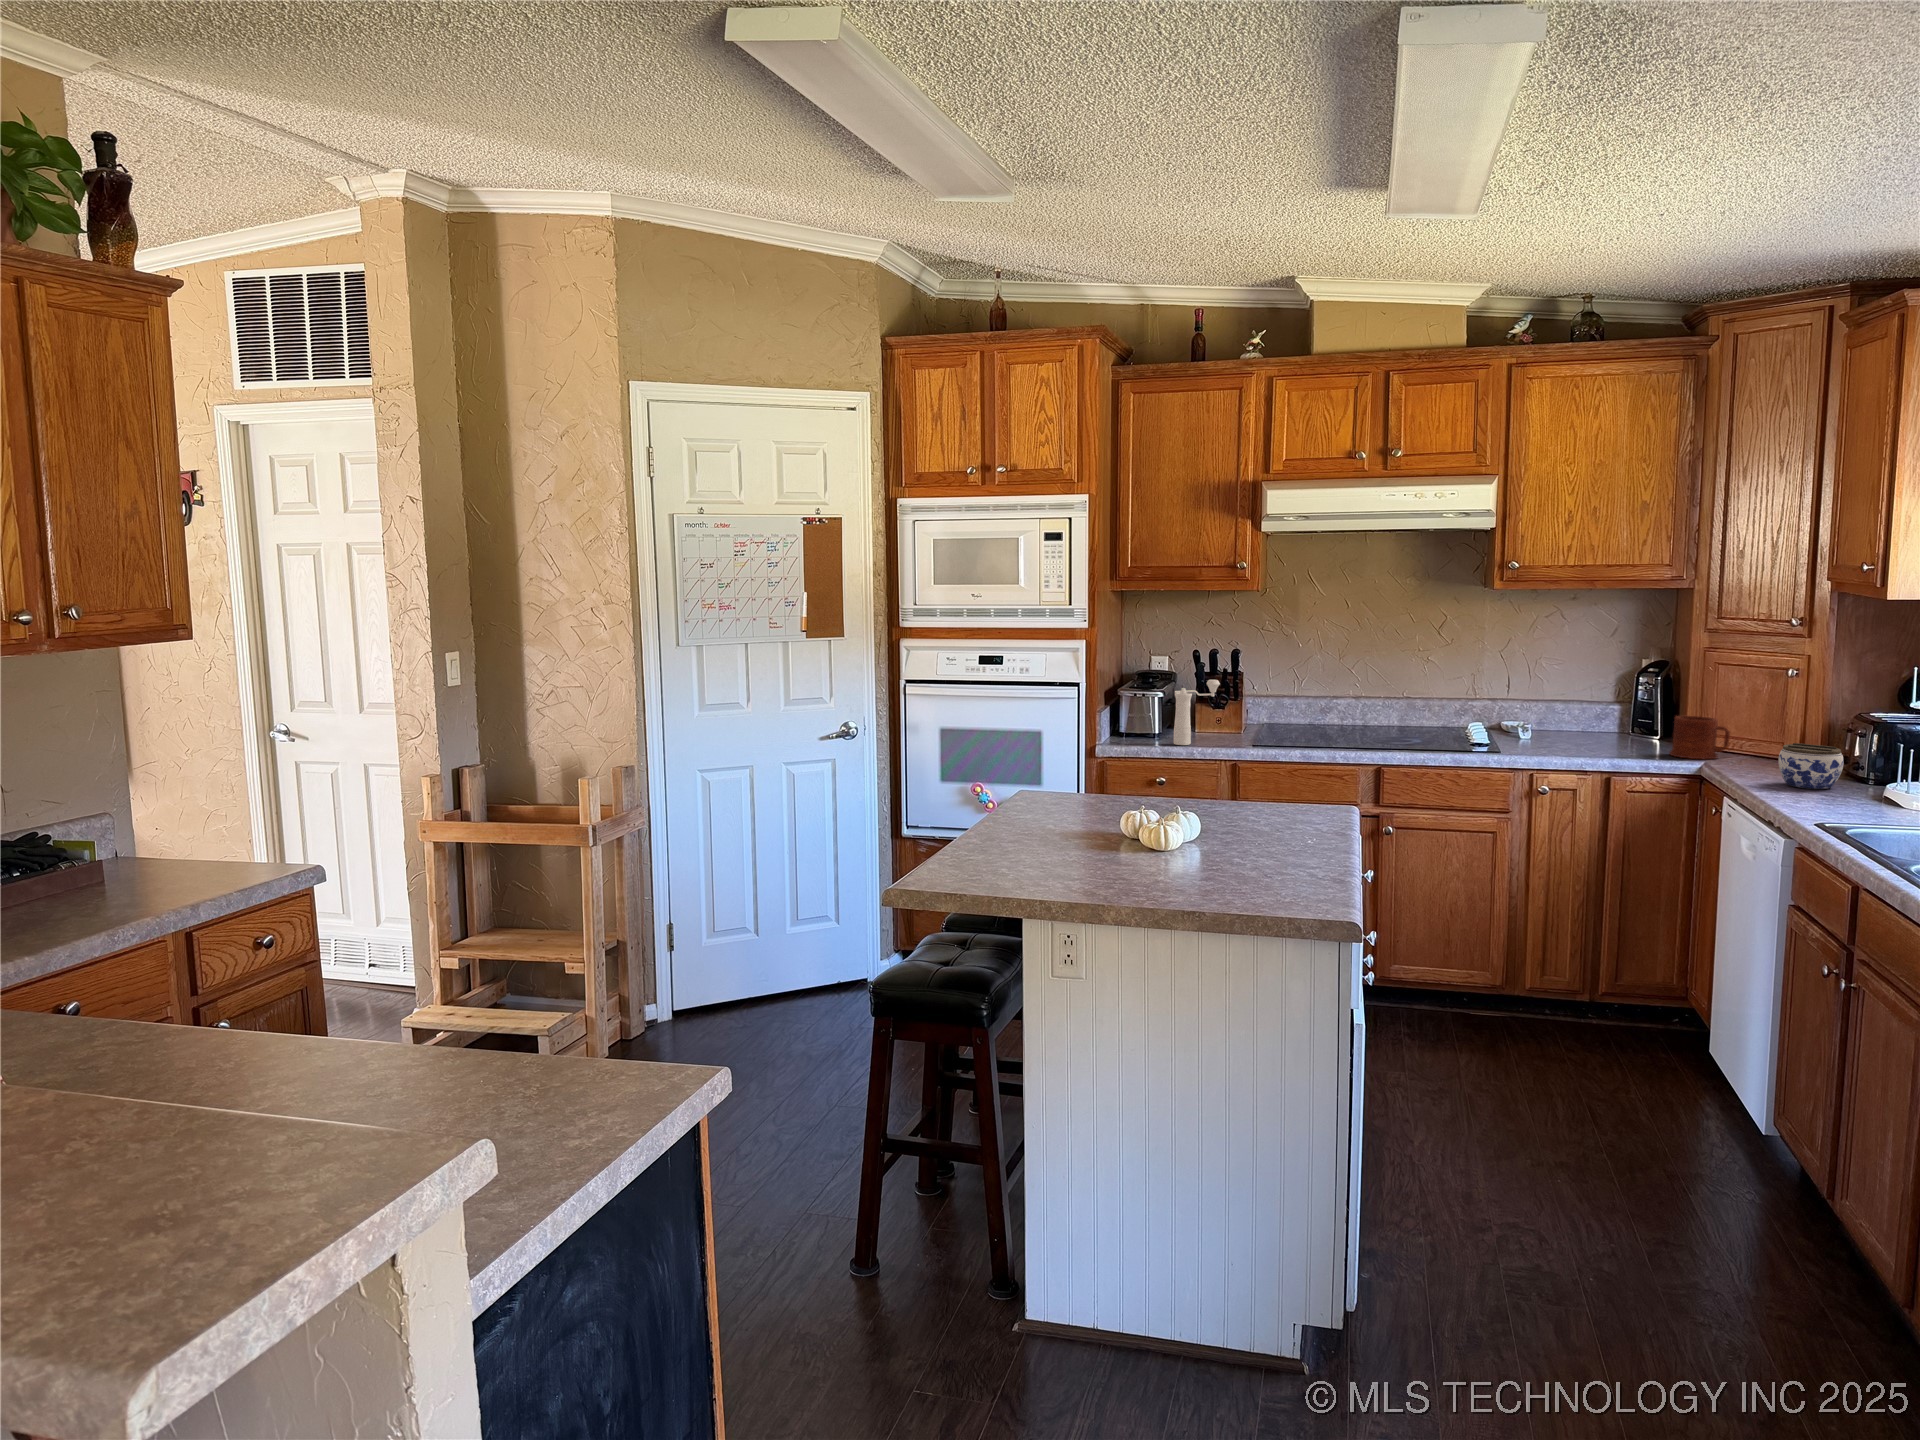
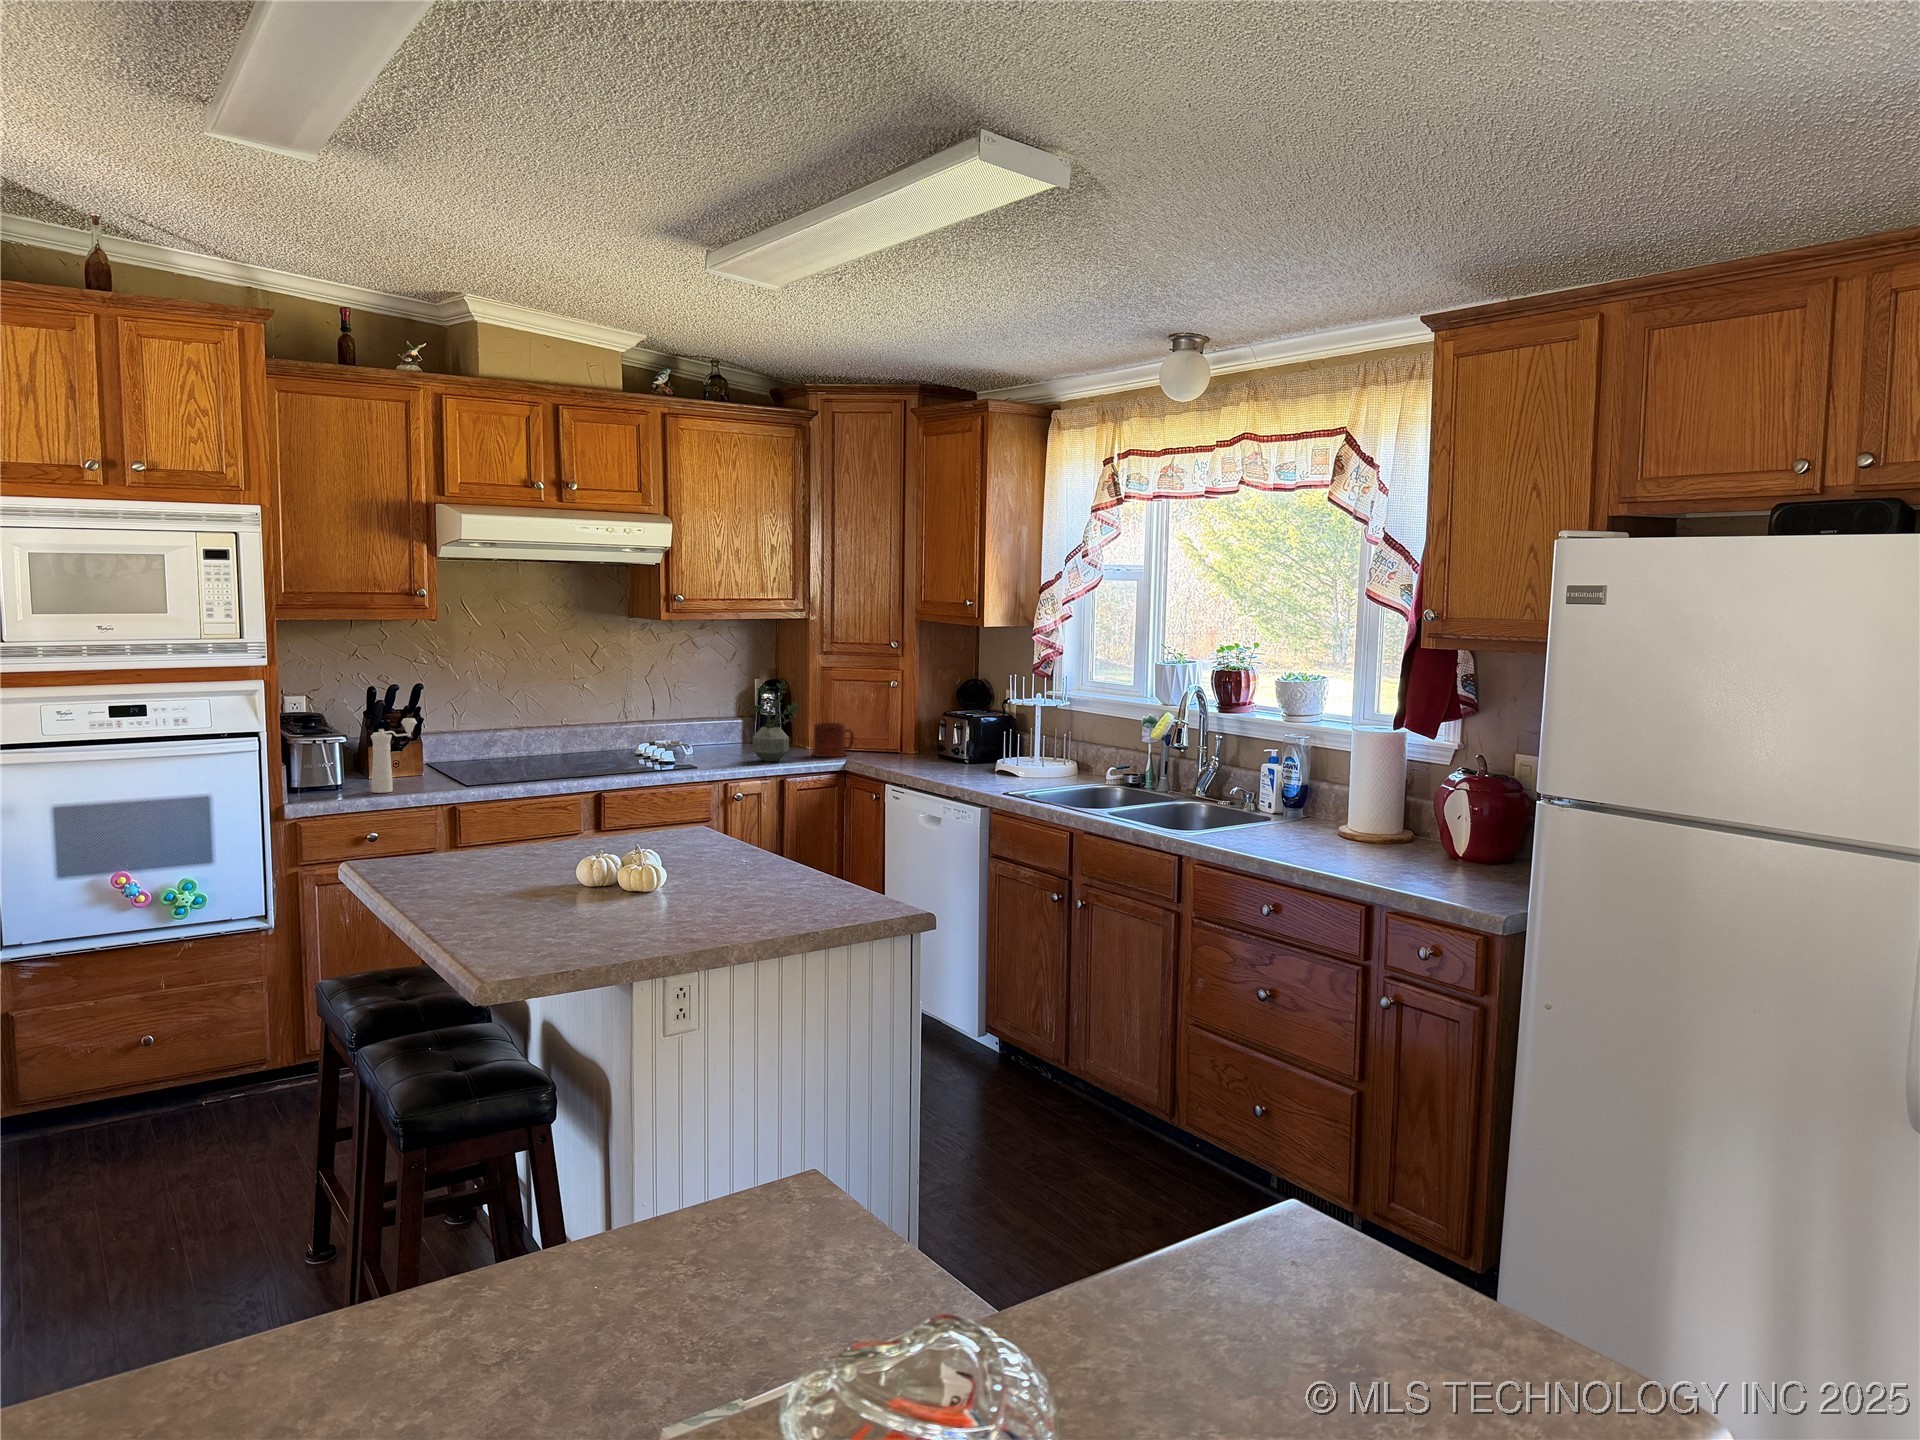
potted plant: none [1583,661,1649,756] -> present [753,680,798,761]
jar: present [1779,743,1844,789] -> none [921,735,962,768]

